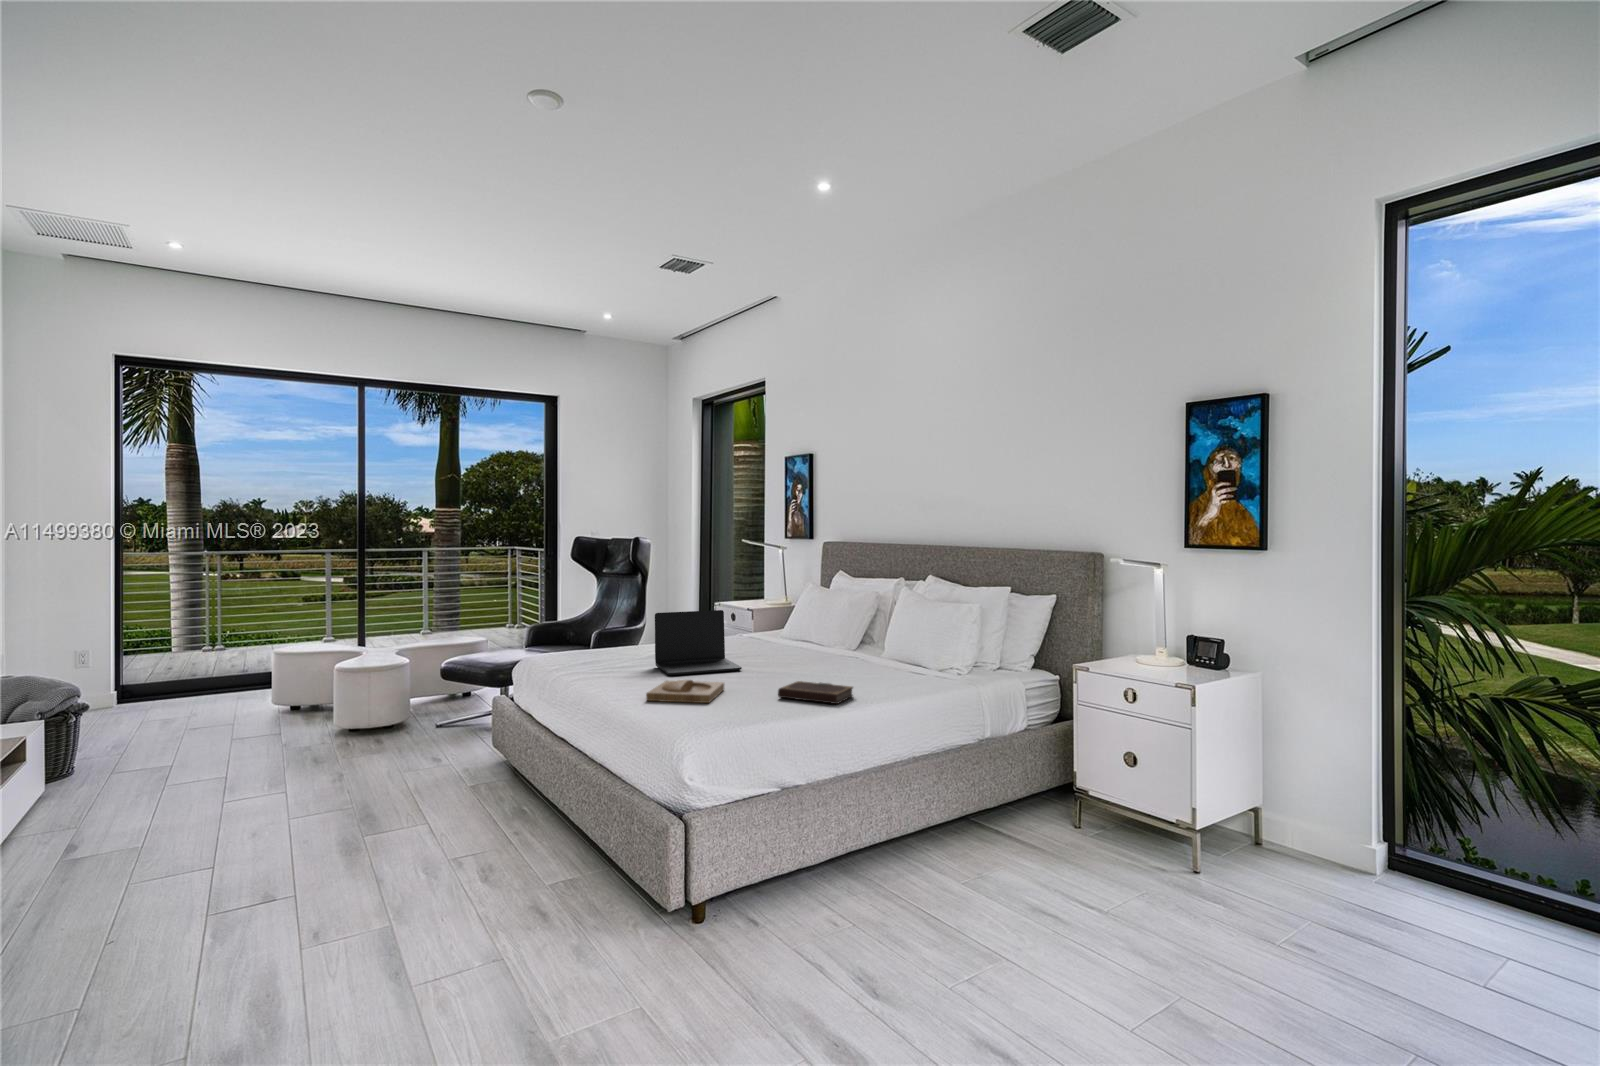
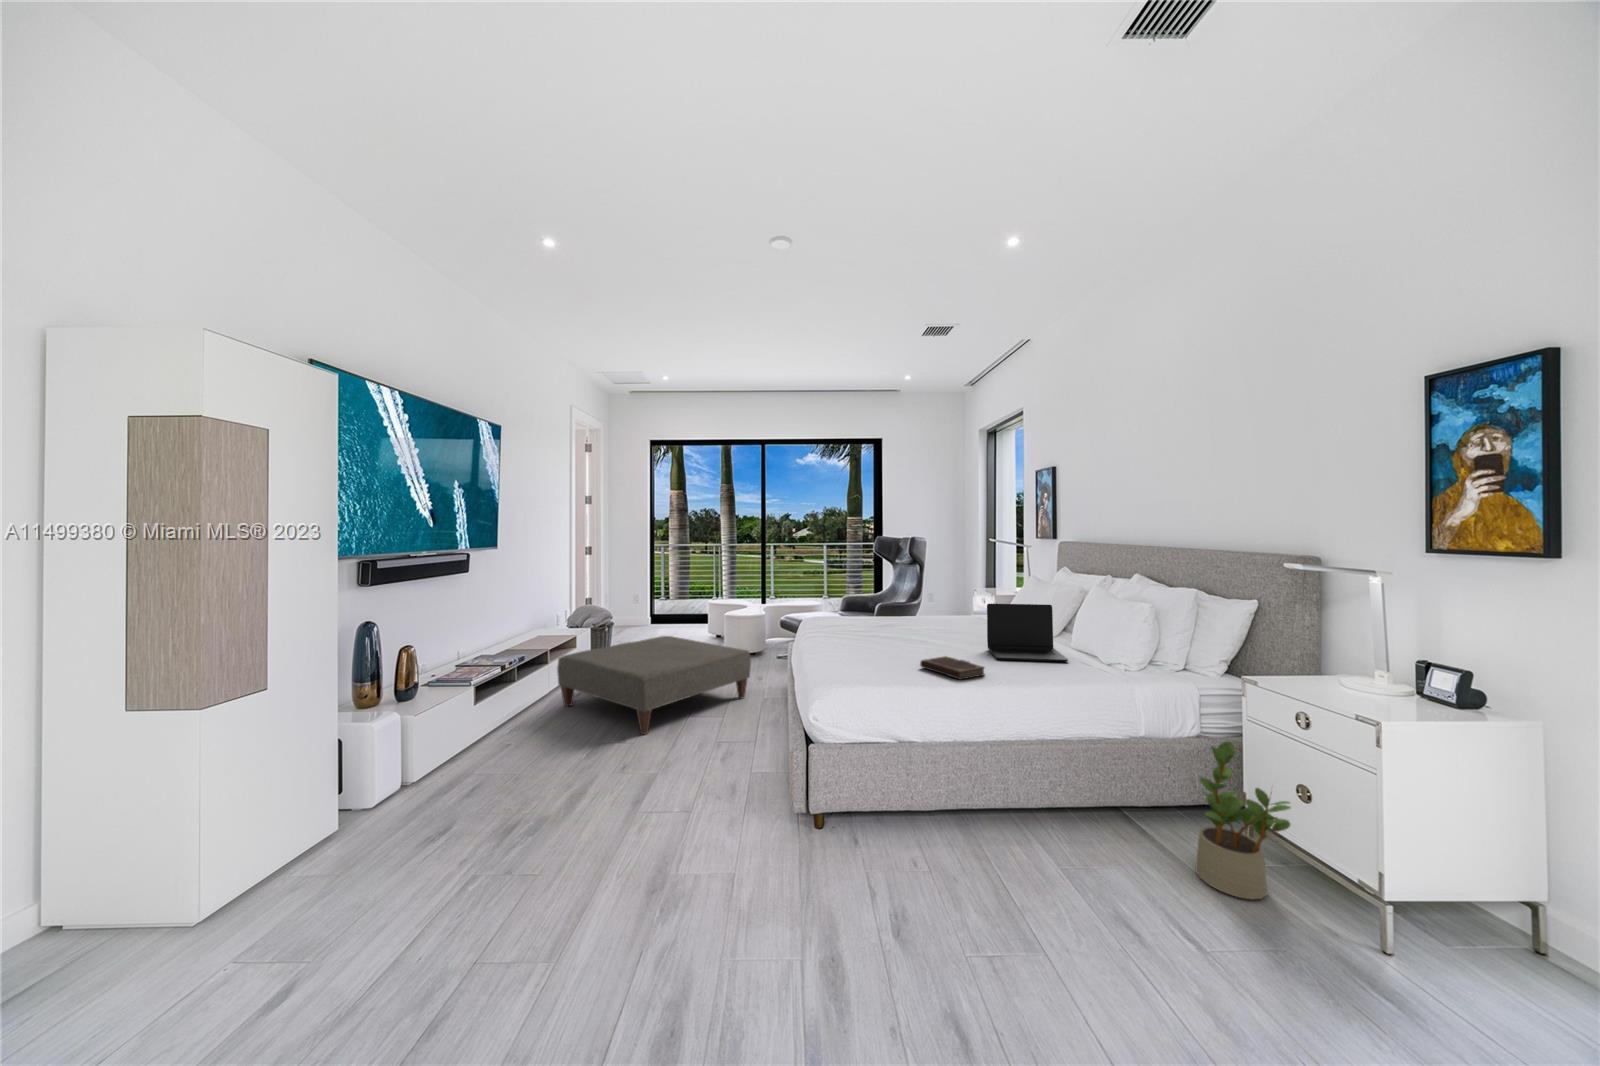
laptop: present [655,610,742,675] -> present [987,604,1068,662]
tray: present [646,680,724,703] -> none [826,644,891,664]
ottoman: none [42,713,450,879] -> present [557,636,751,734]
potted plant: none [1056,725,1130,864] -> present [1196,741,1291,899]

